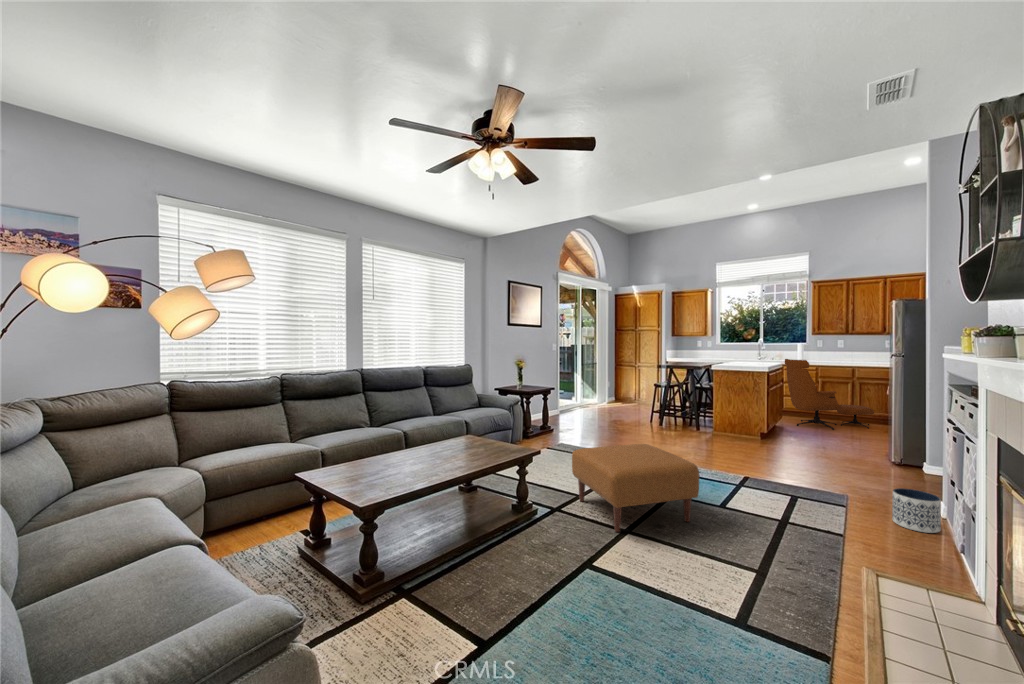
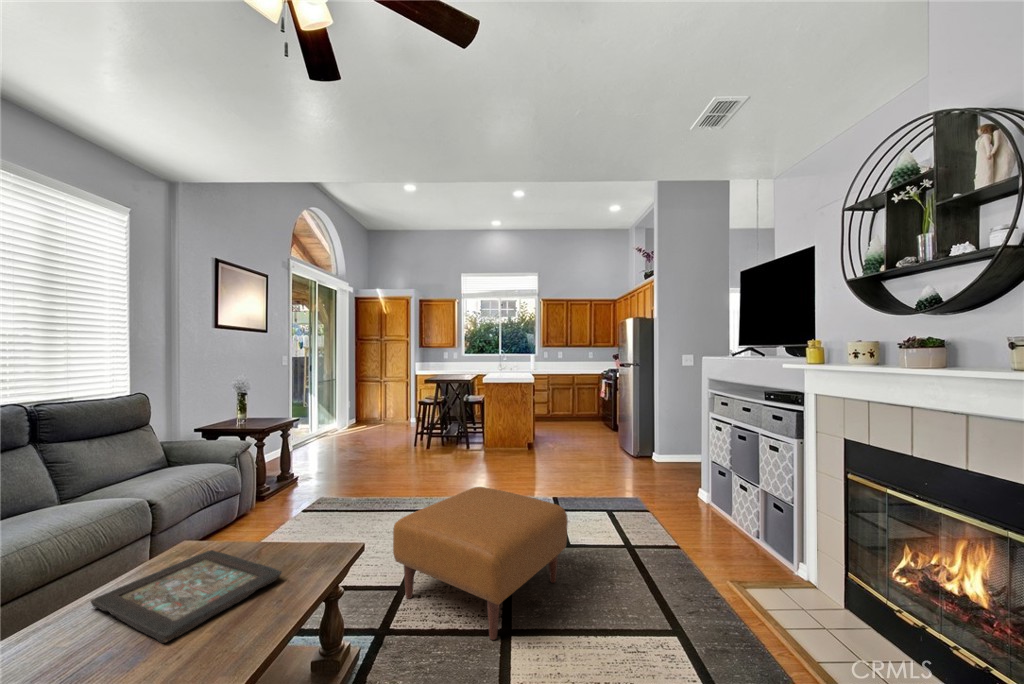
lounge chair: present [785,359,874,430] -> none [531,369,590,431]
decorative tray: none [432,440,497,462] -> present [91,550,282,643]
planter: present [892,488,941,533] -> none [685,483,718,522]

